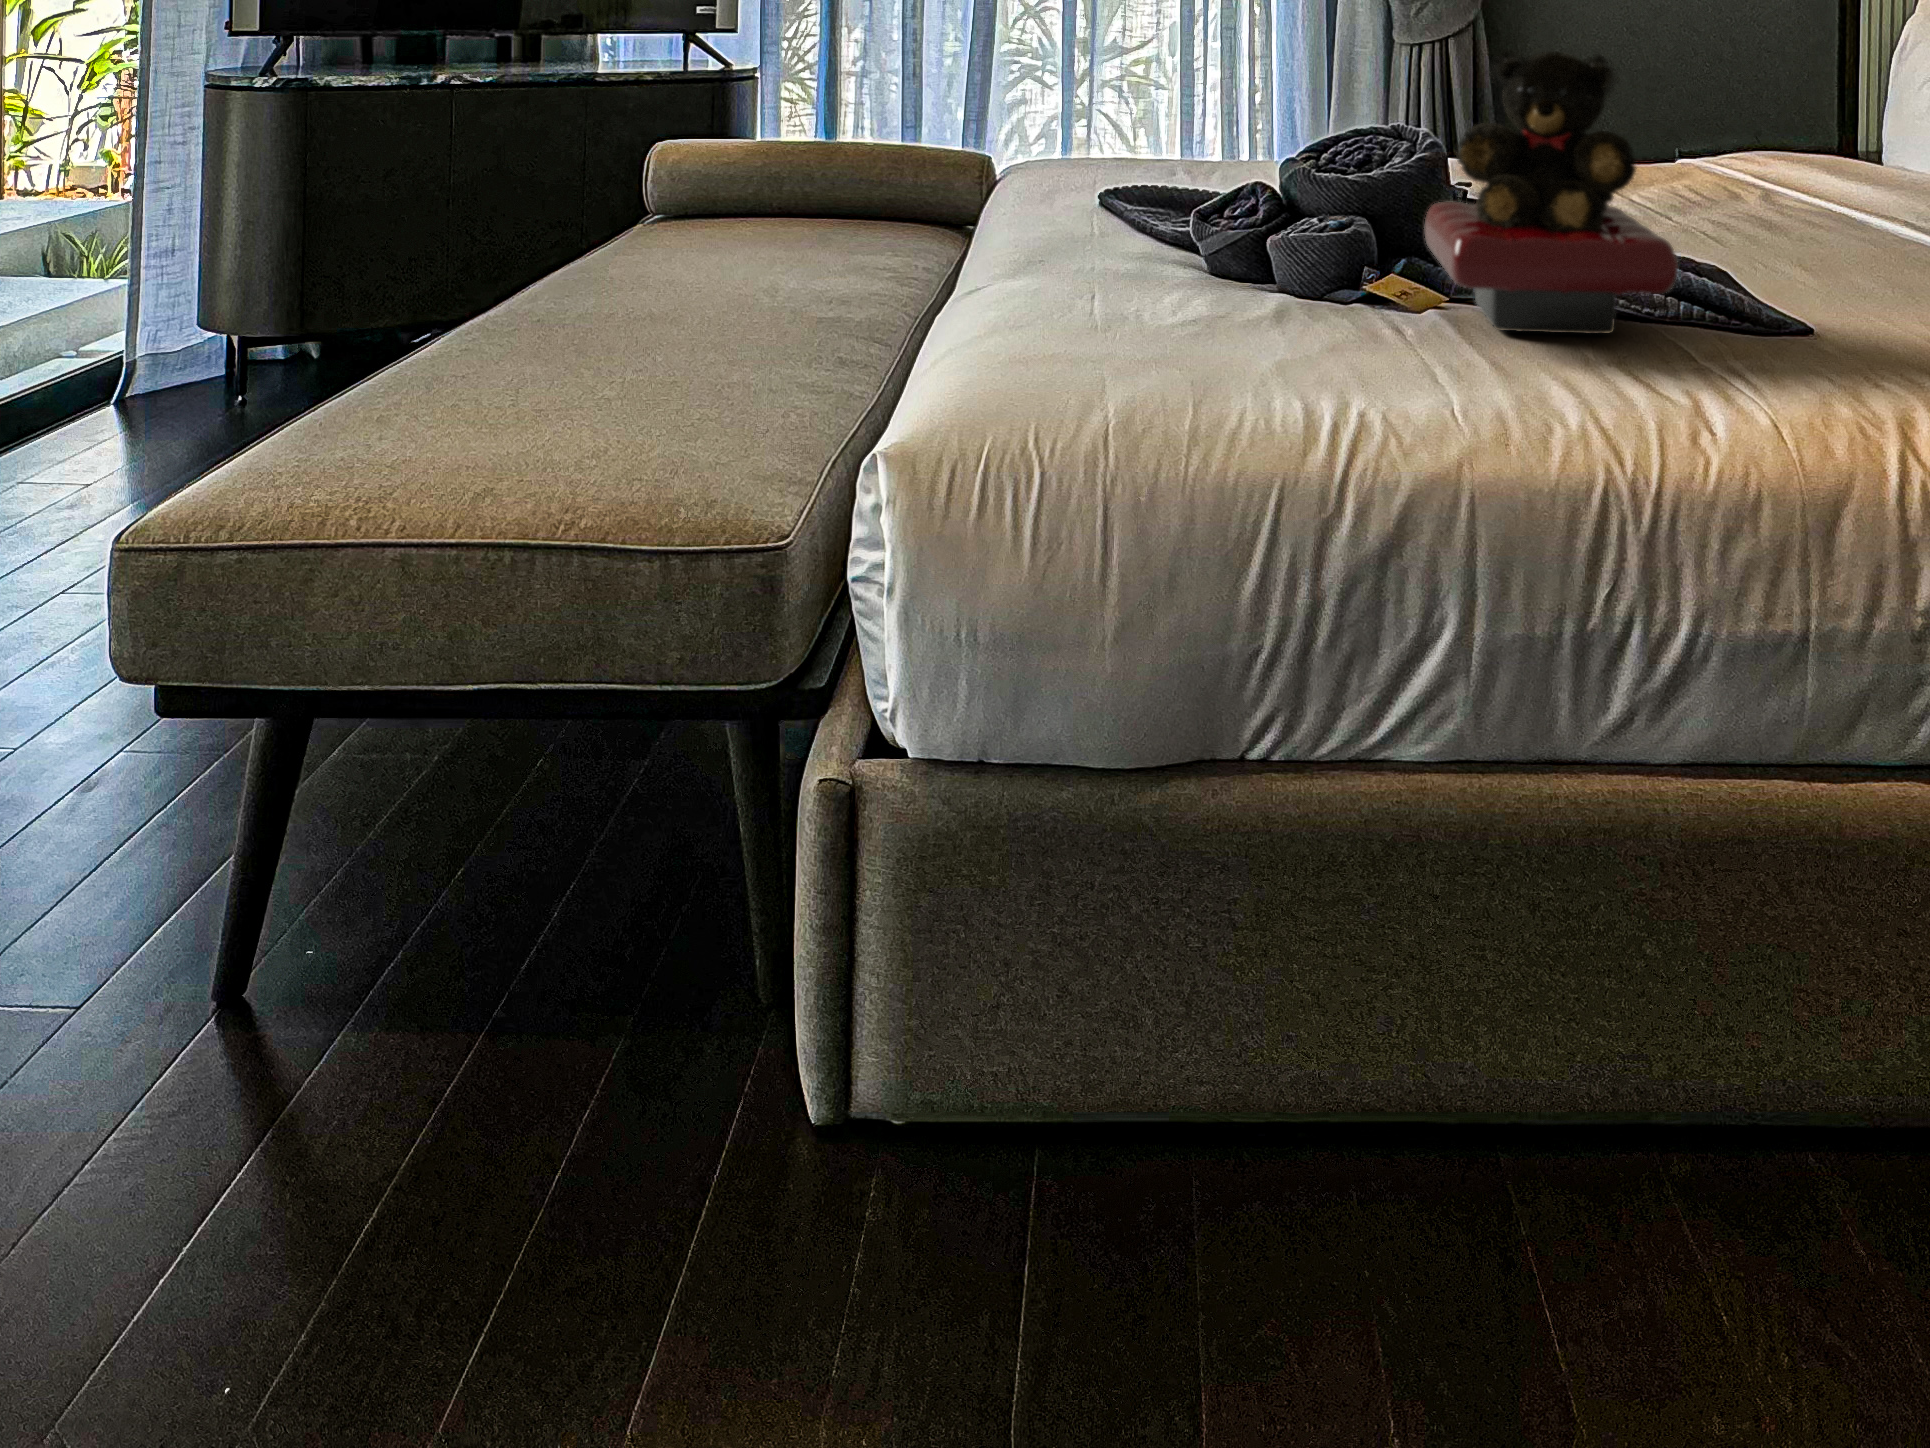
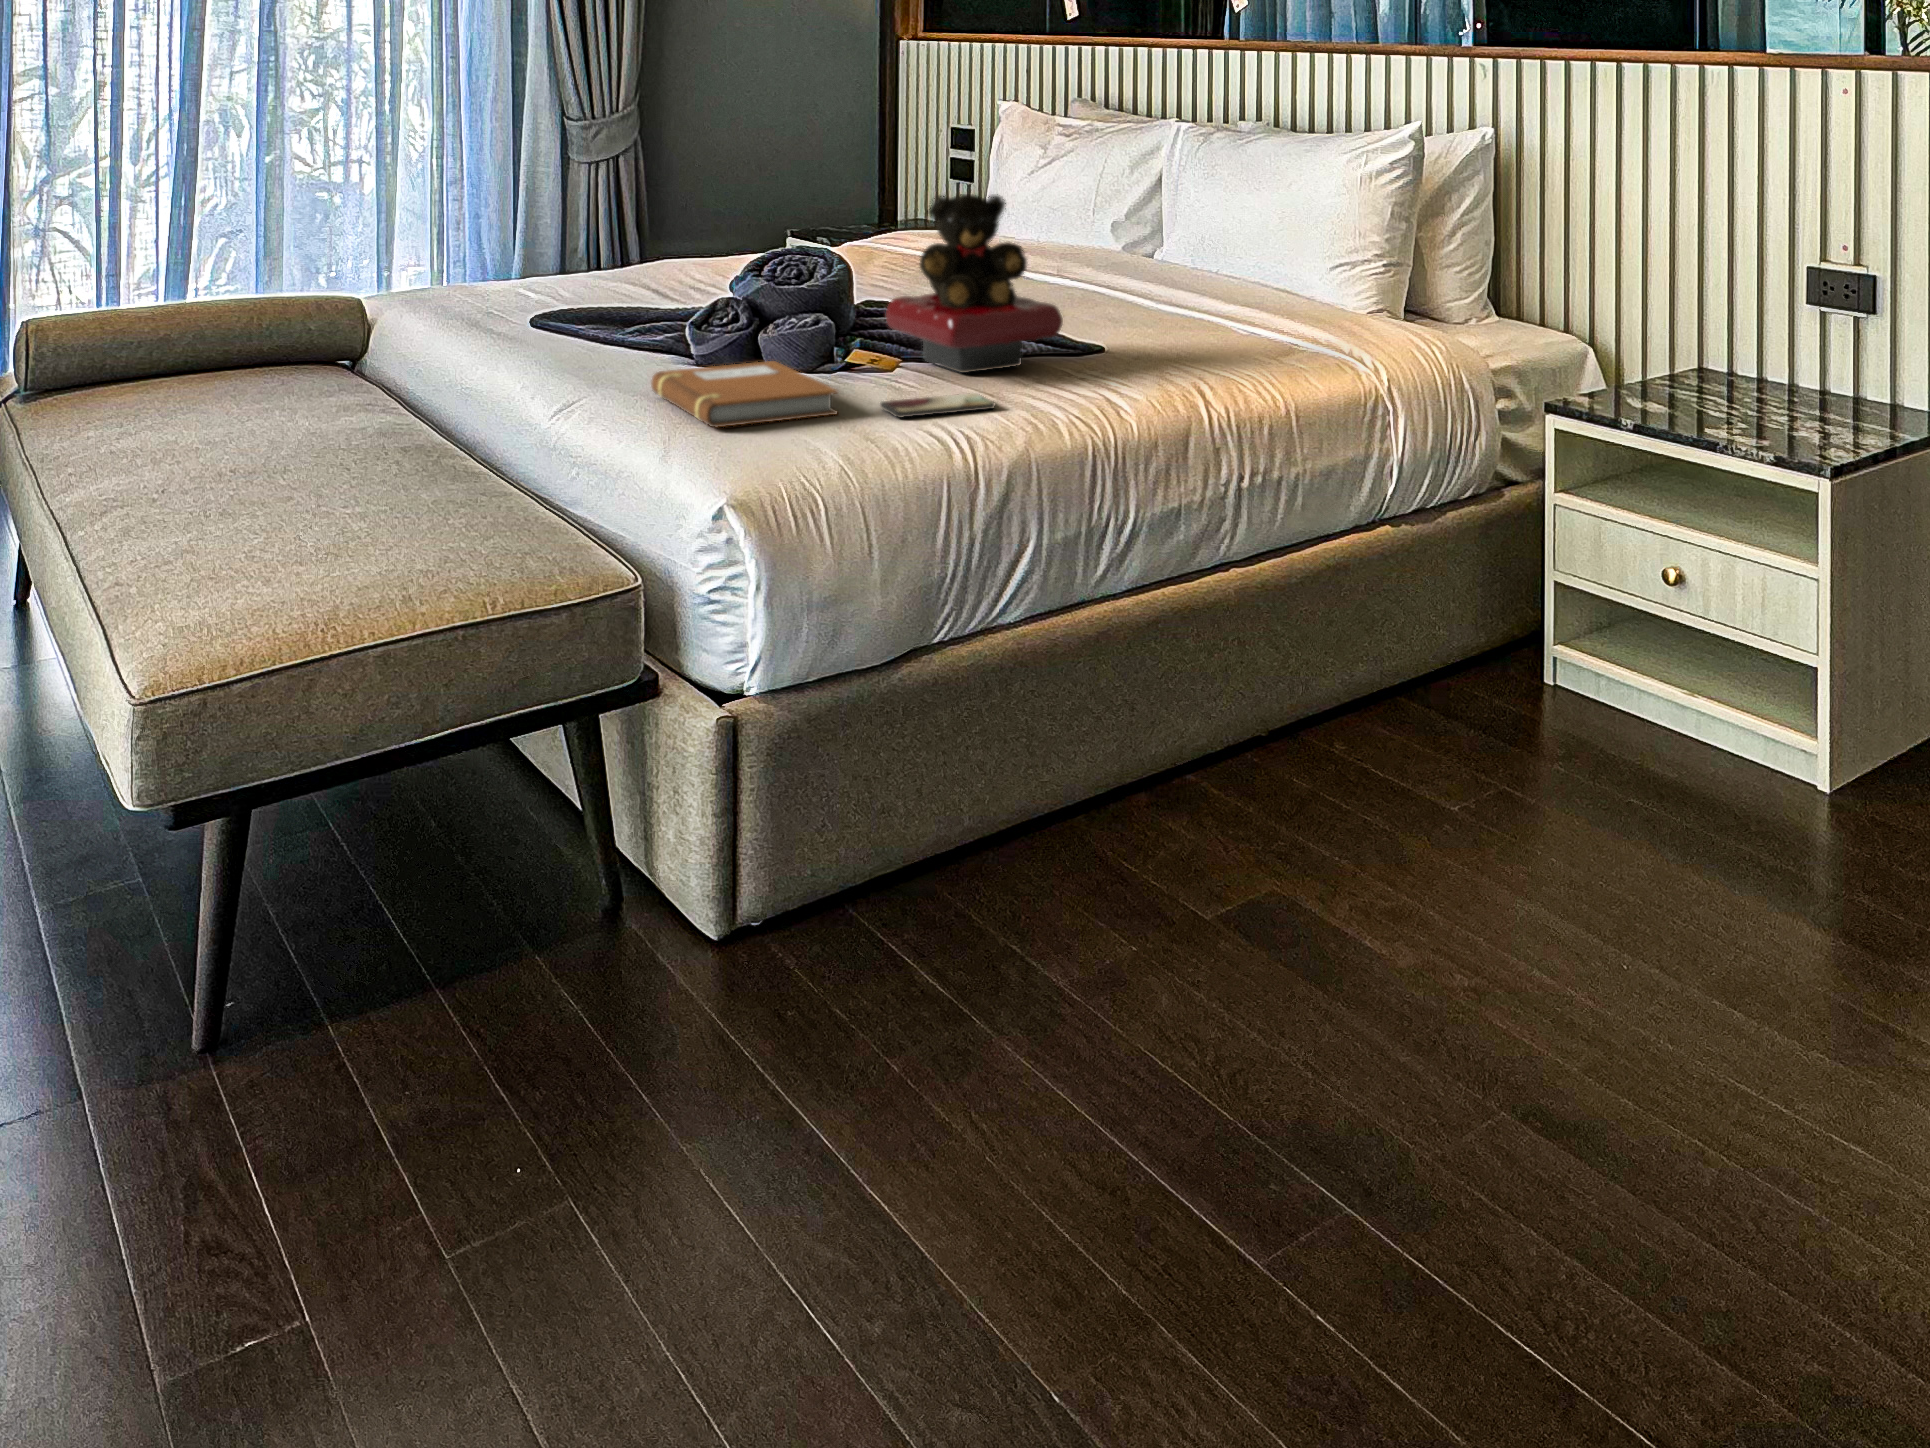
notebook: none [998,263,1221,360] -> present [651,361,838,427]
smartphone: none [1272,352,1454,393] -> present [880,393,995,417]

